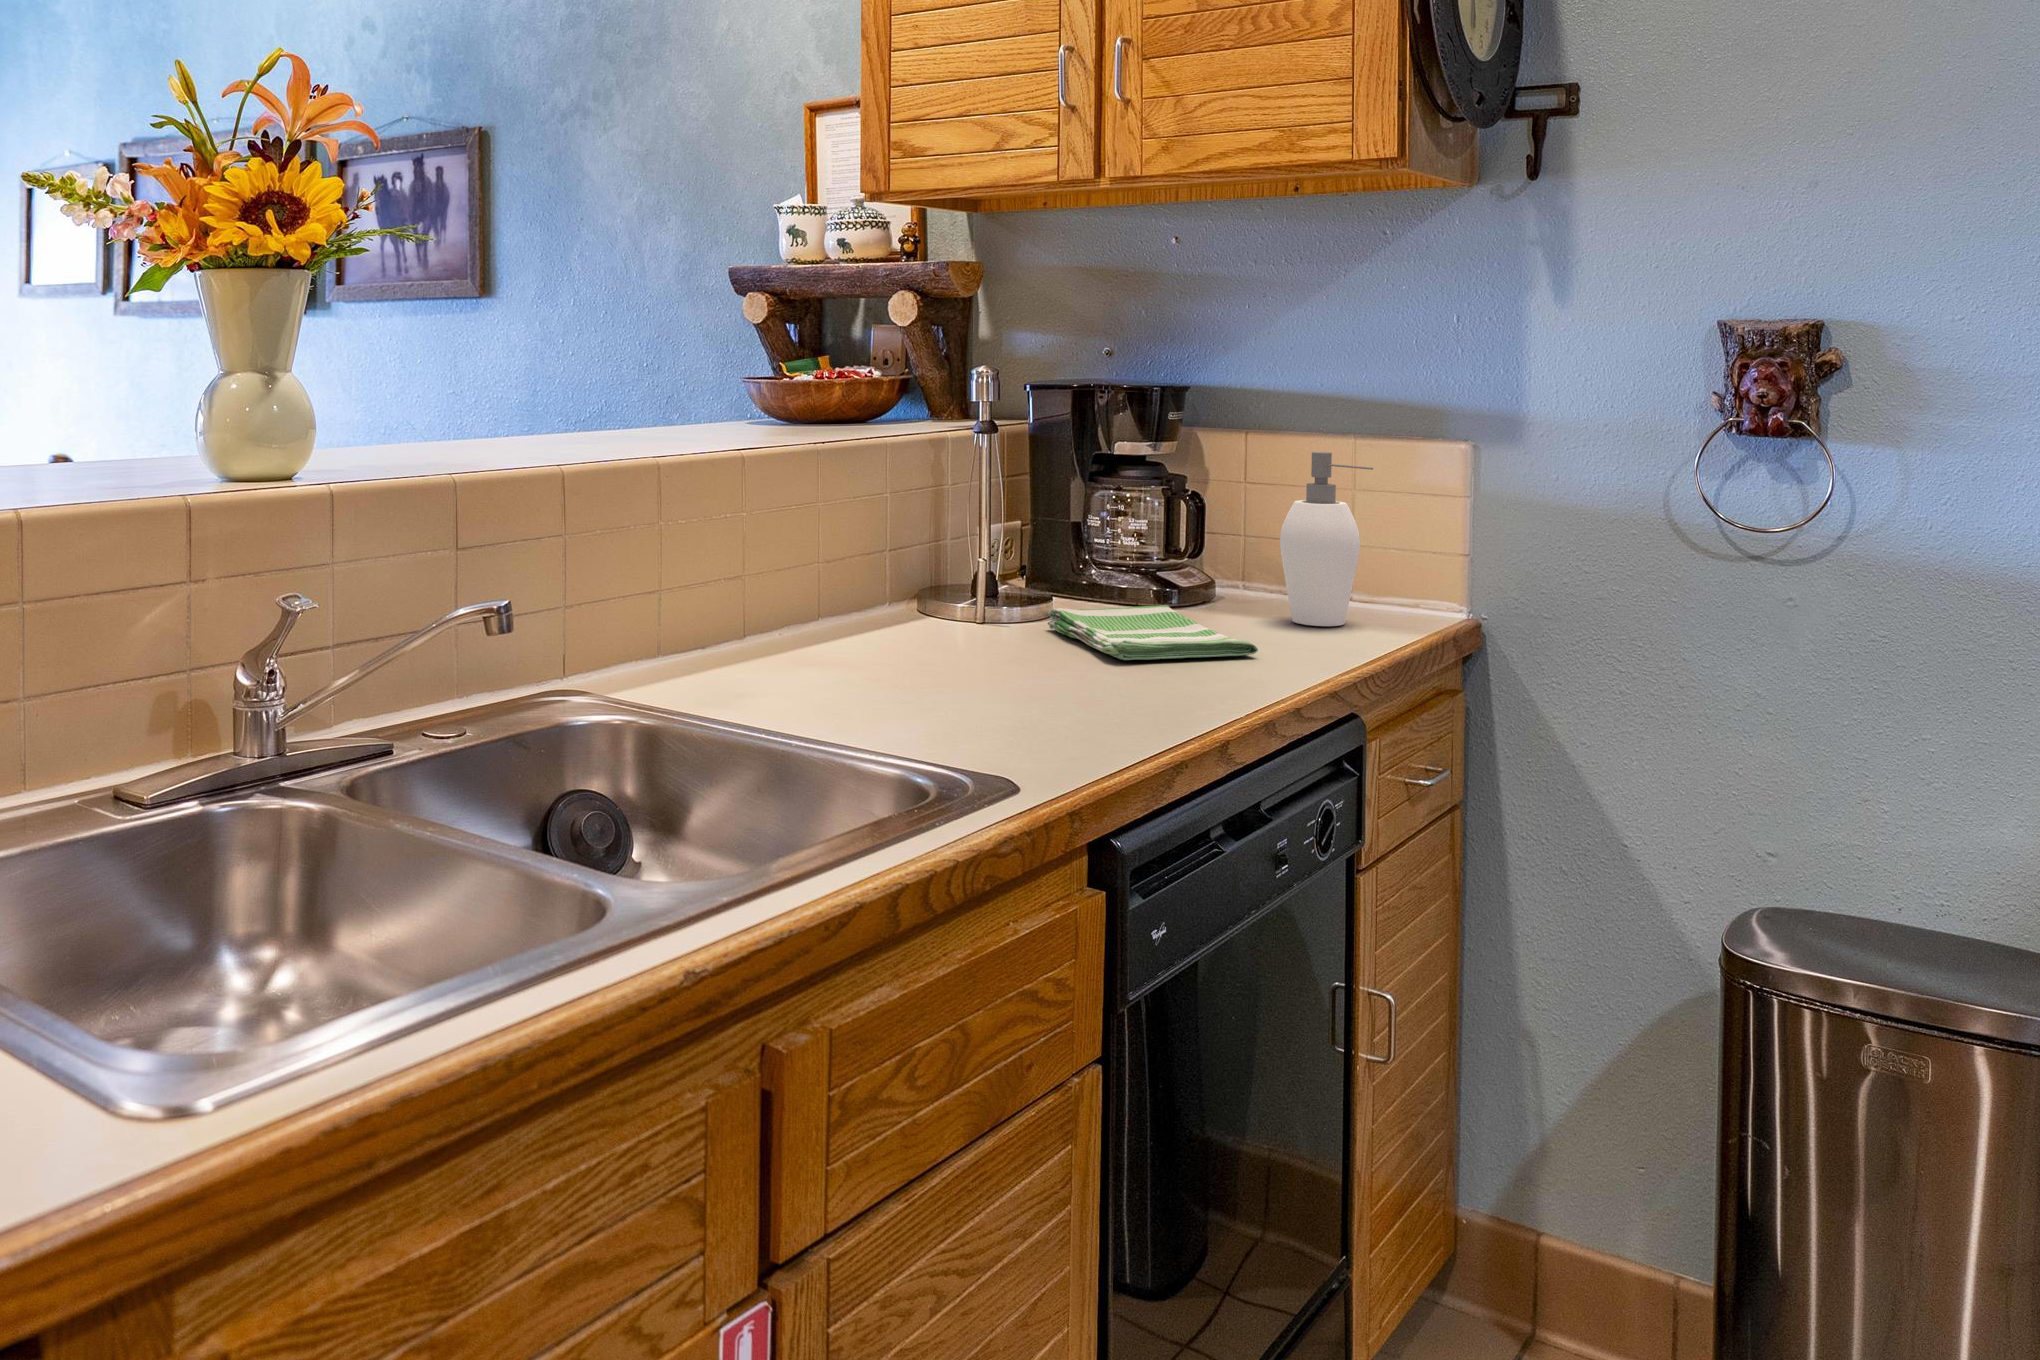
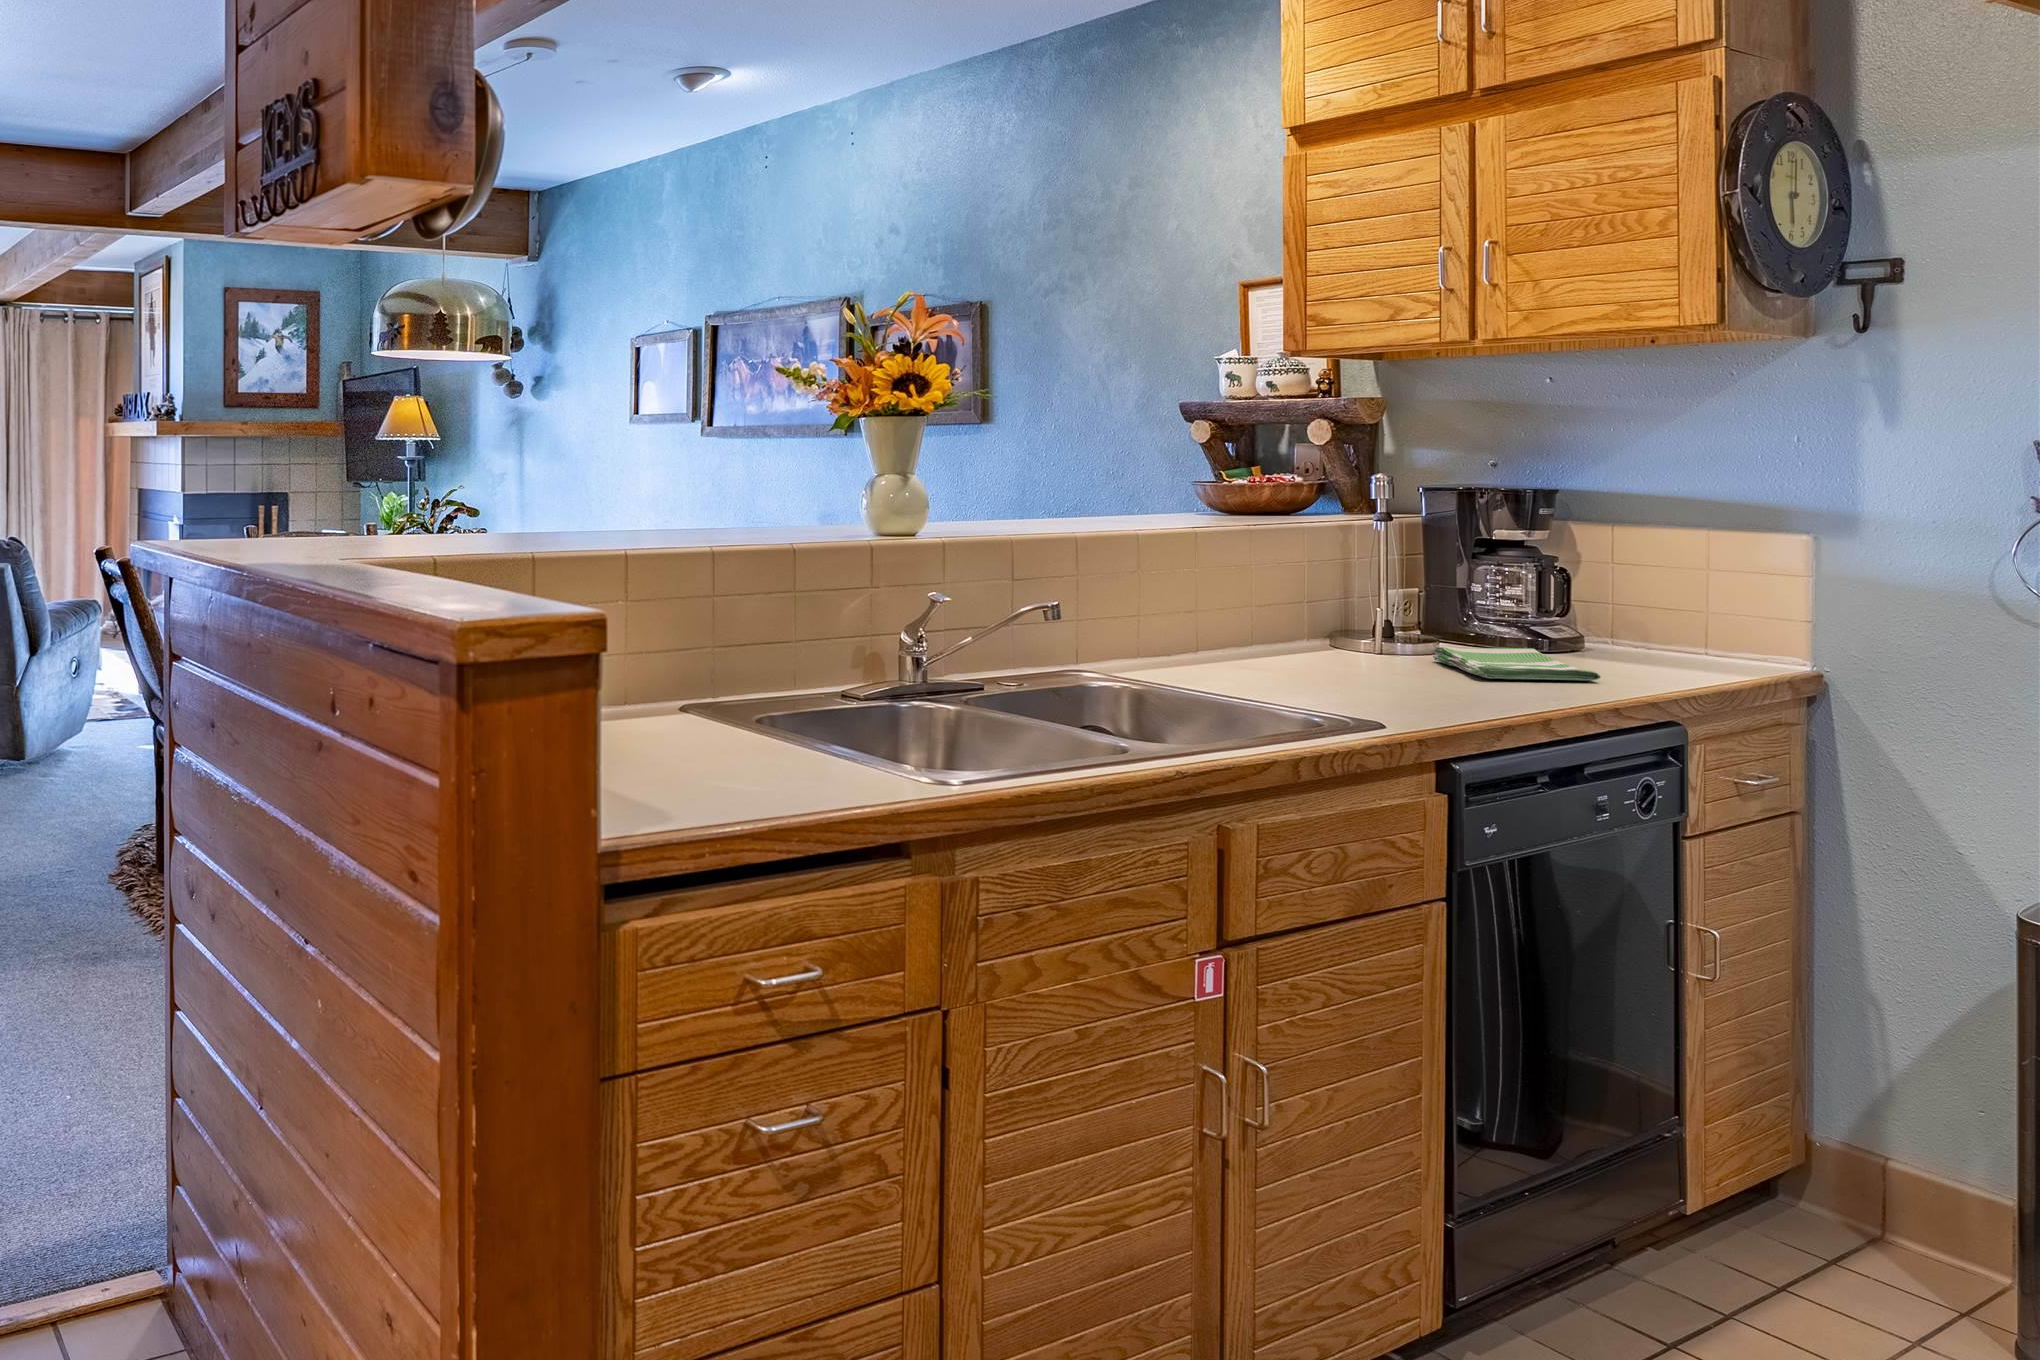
soap dispenser: present [1280,452,1373,626] -> none [1632,538,1710,669]

